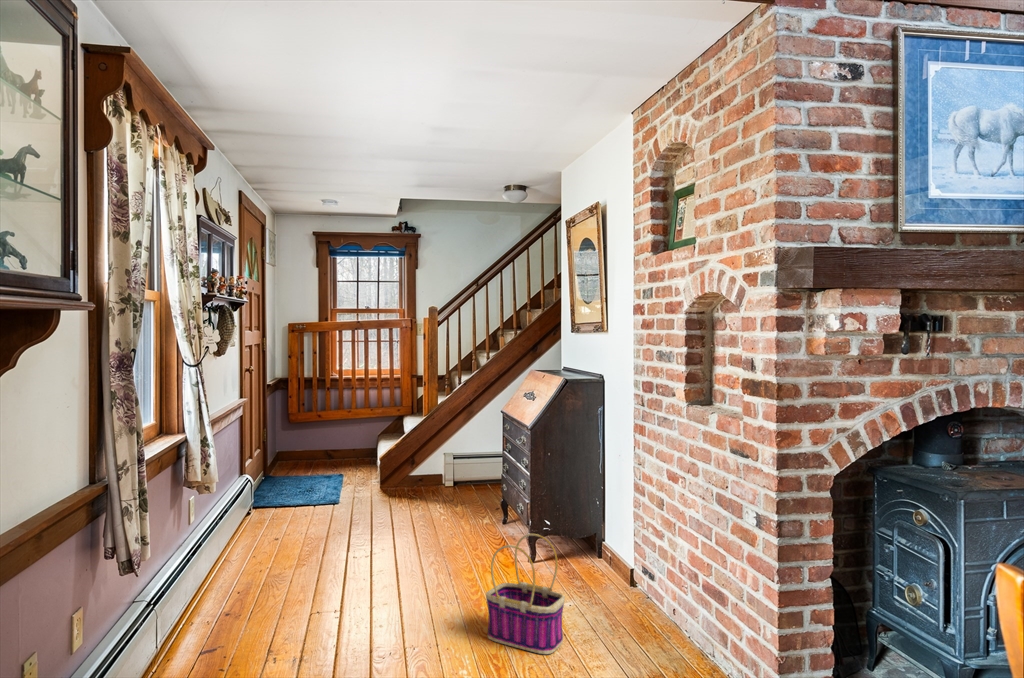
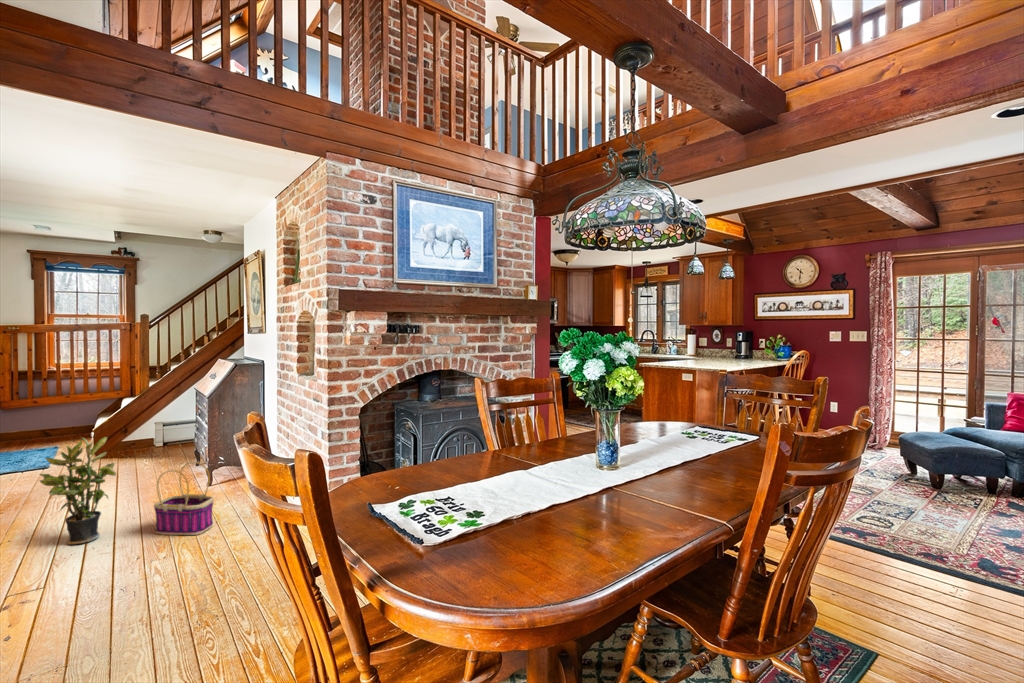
potted plant: none [358,480,439,636] -> present [40,437,116,545]

